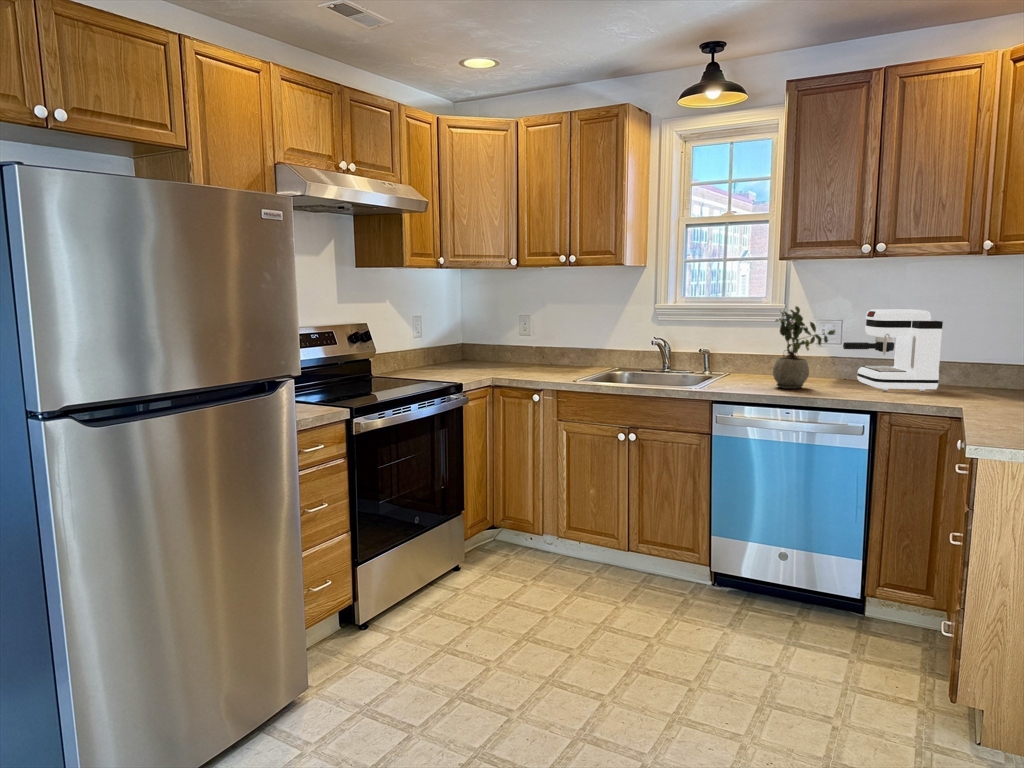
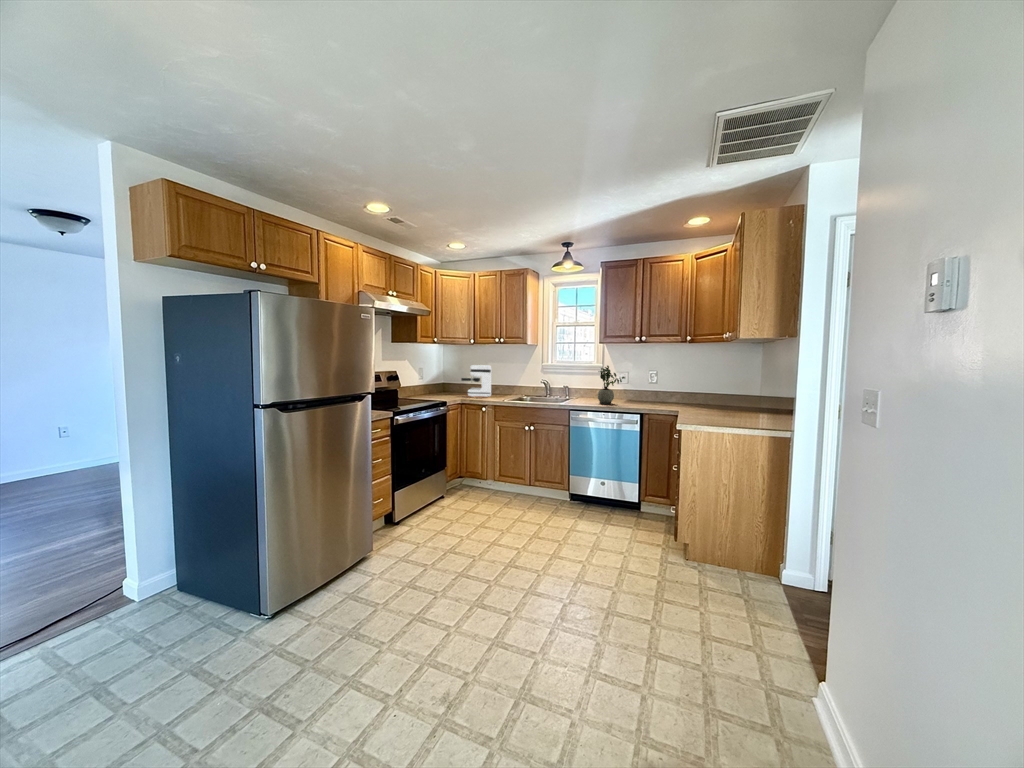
coffee maker: present [843,310,943,391] -> present [461,365,491,397]

